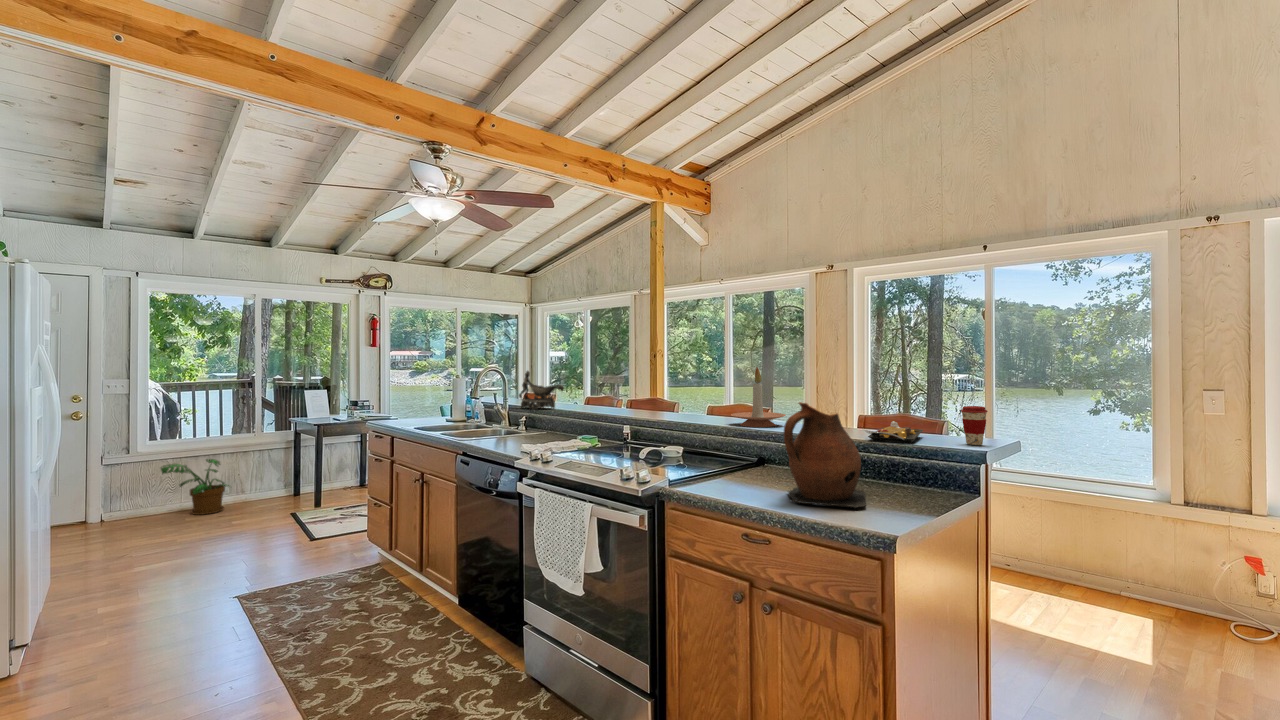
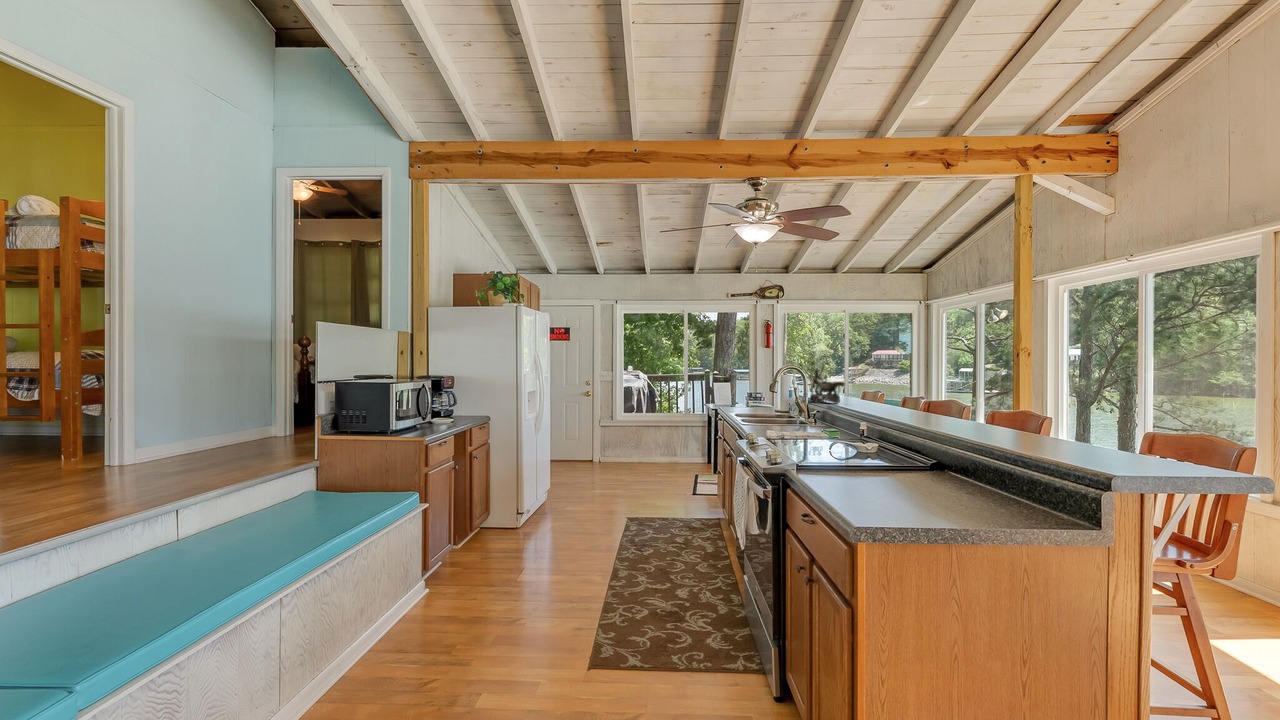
candle holder: present [731,367,785,427] -> none [934,365,1002,430]
ceramic pitcher: present [784,402,866,509] -> none [844,395,945,501]
coffee cup: present [961,406,988,445] -> none [1117,416,1157,466]
plate: present [865,421,923,443] -> none [999,429,1120,454]
potted plant: present [161,459,229,515] -> none [622,428,663,466]

